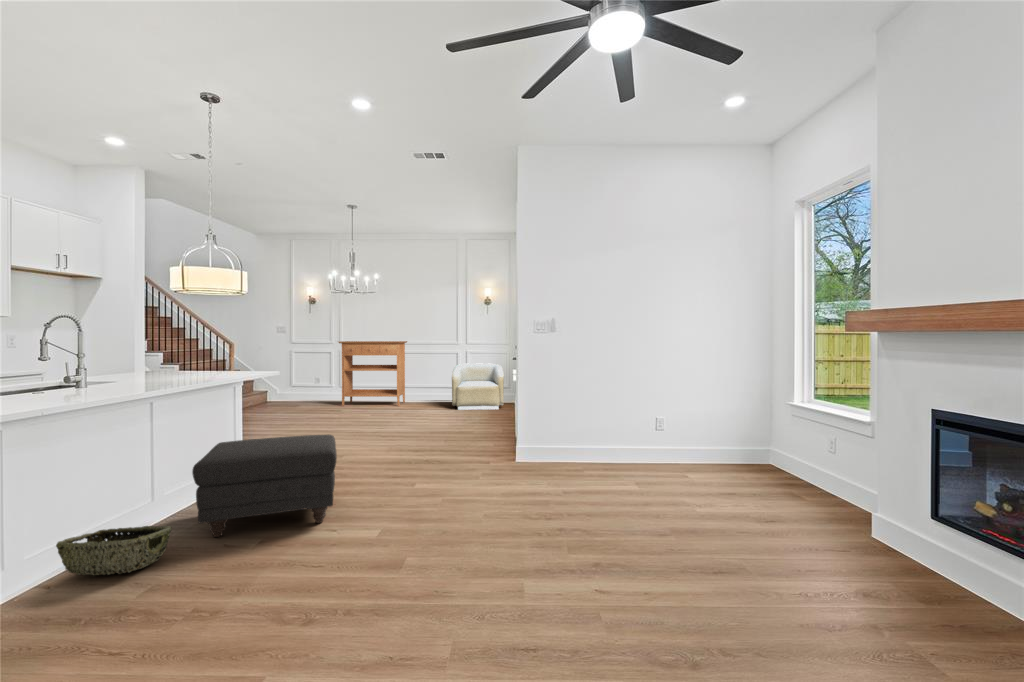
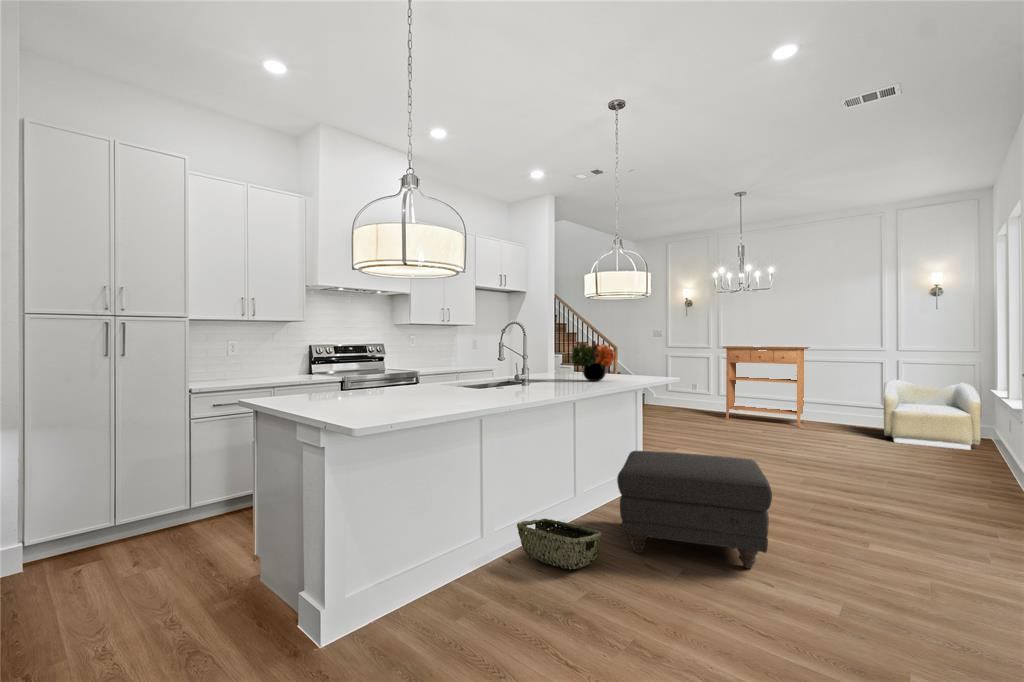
flower arrangement: none [148,337,207,379] -> present [571,341,616,381]

